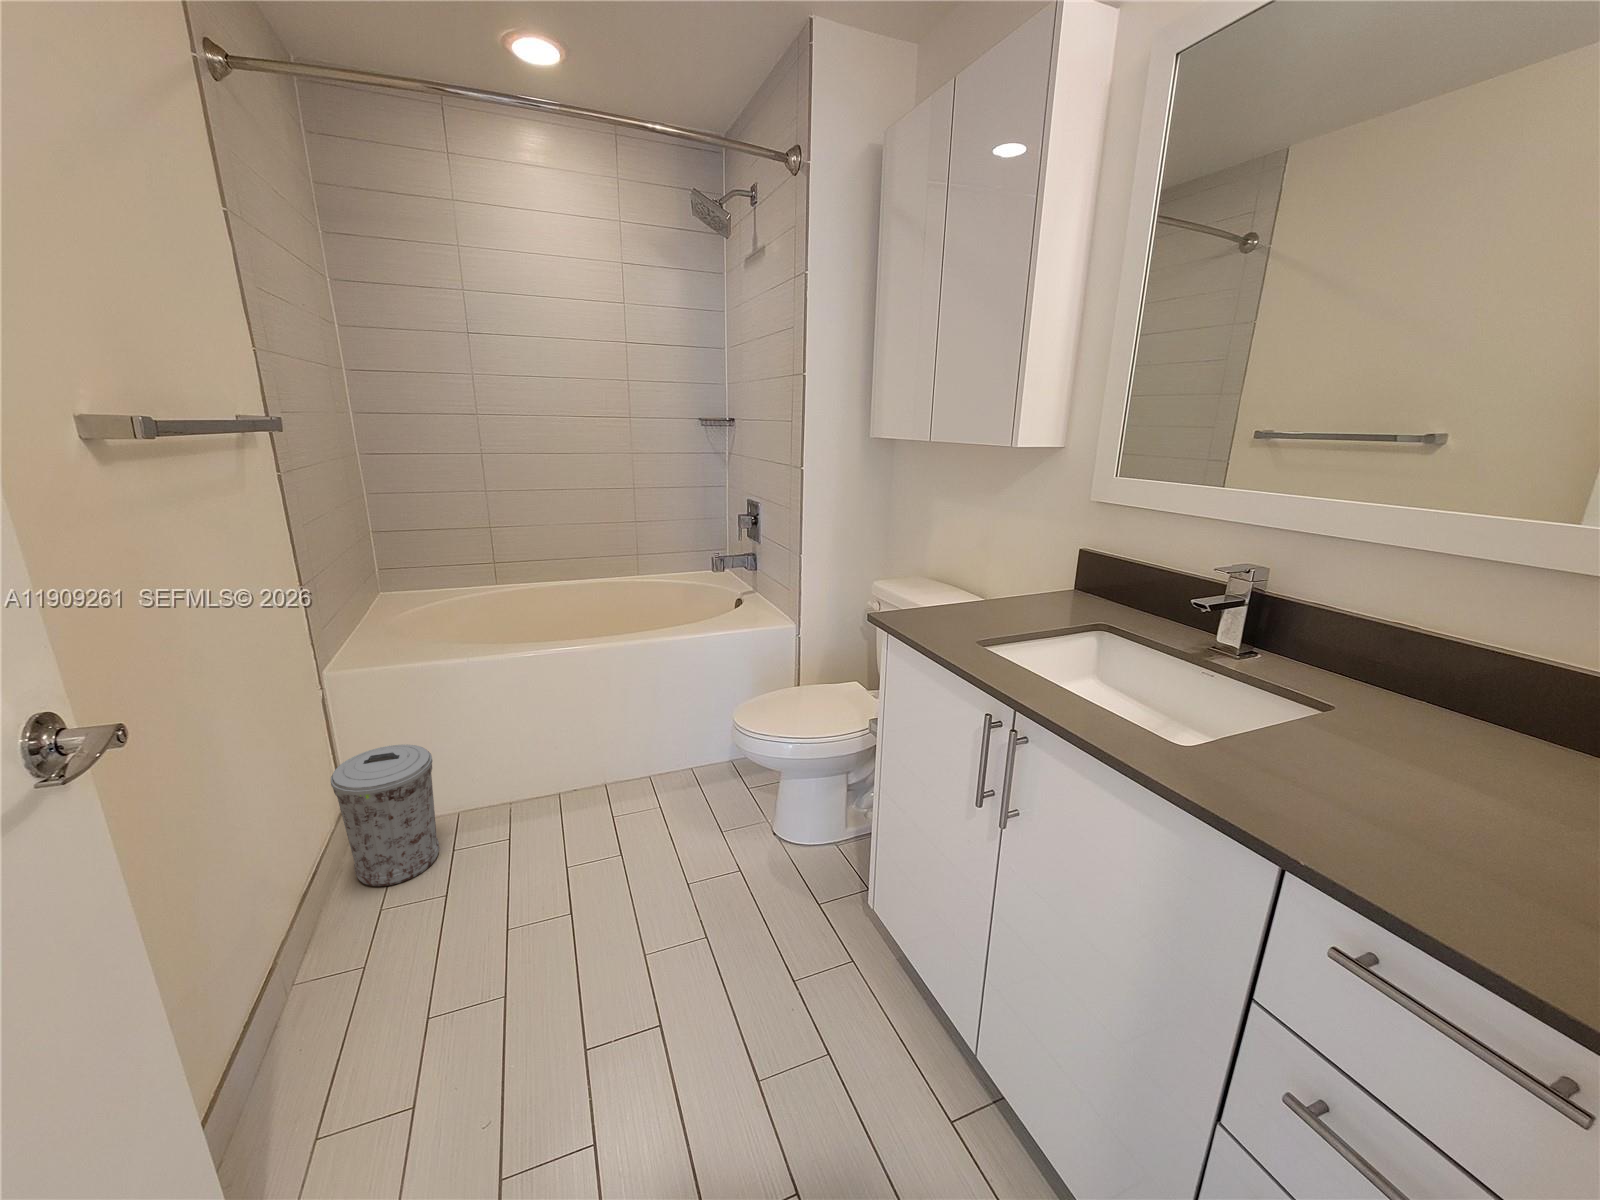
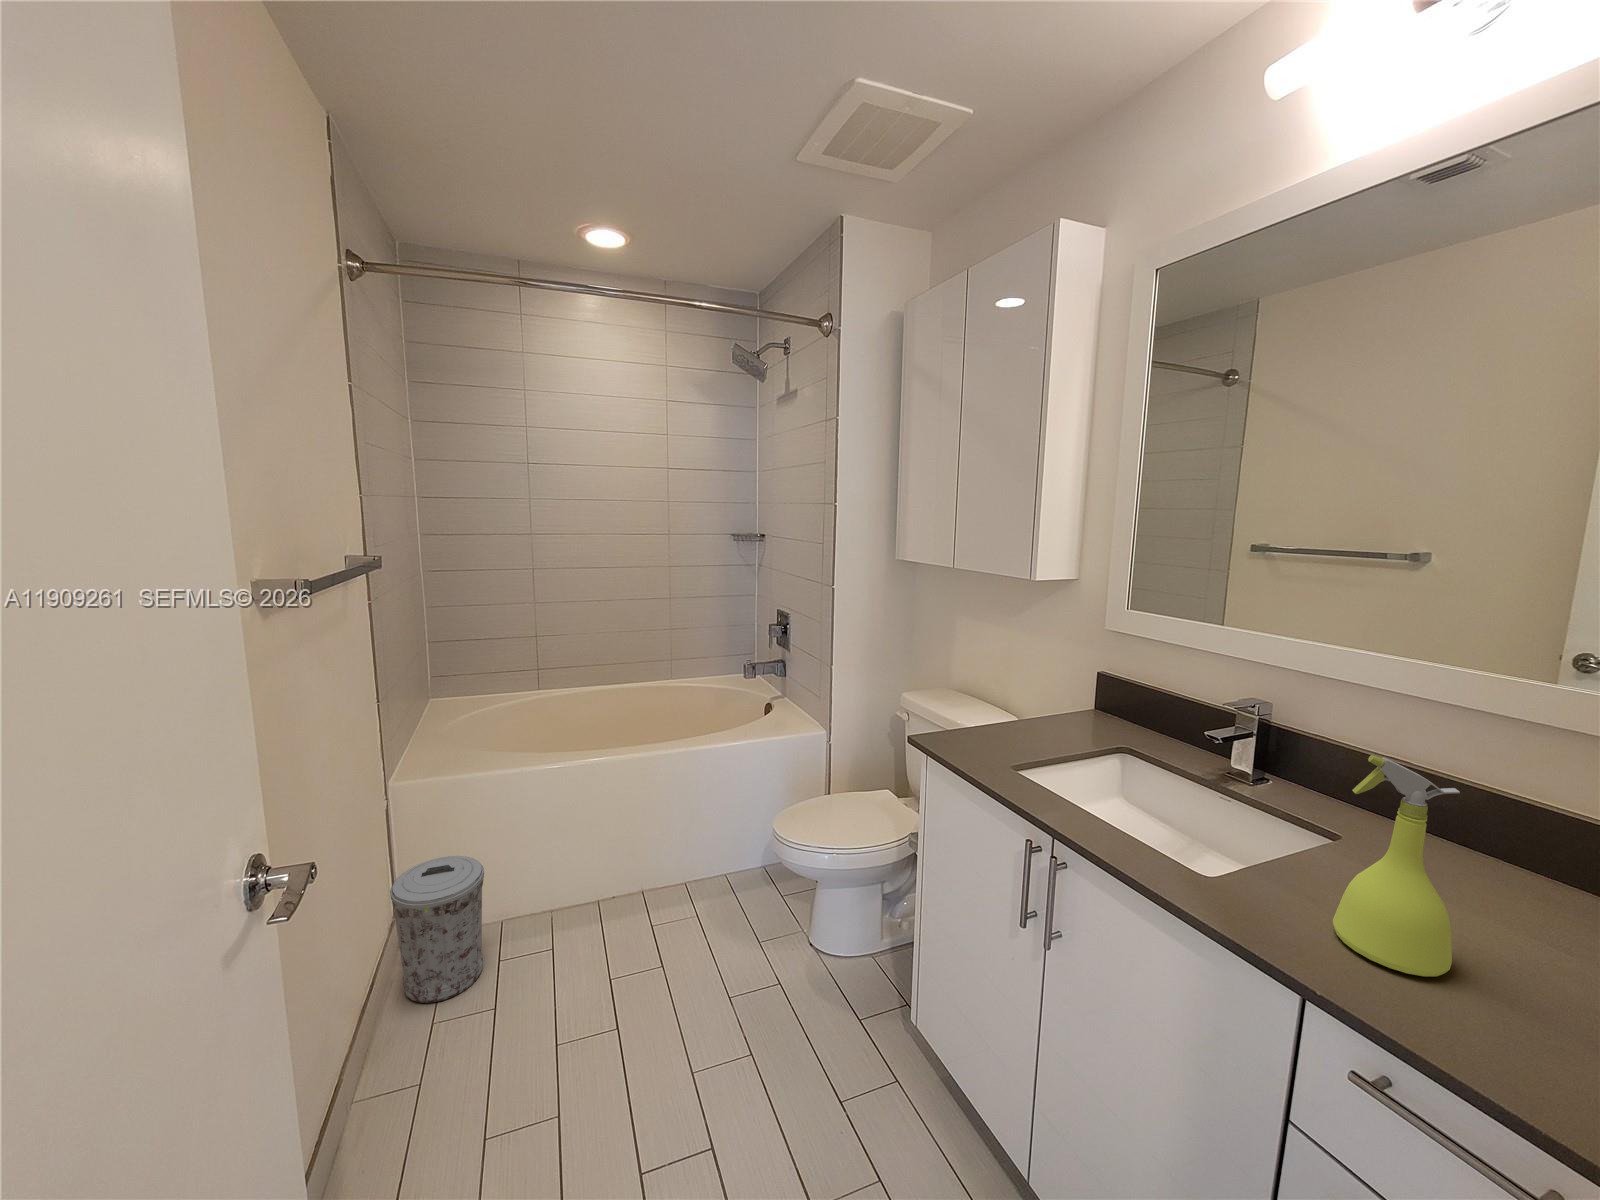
spray bottle: none [1327,591,1509,847] -> present [1333,755,1460,977]

